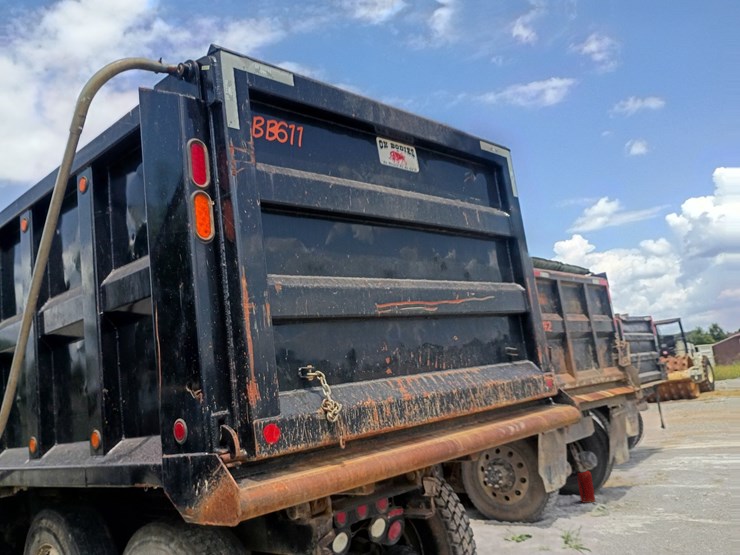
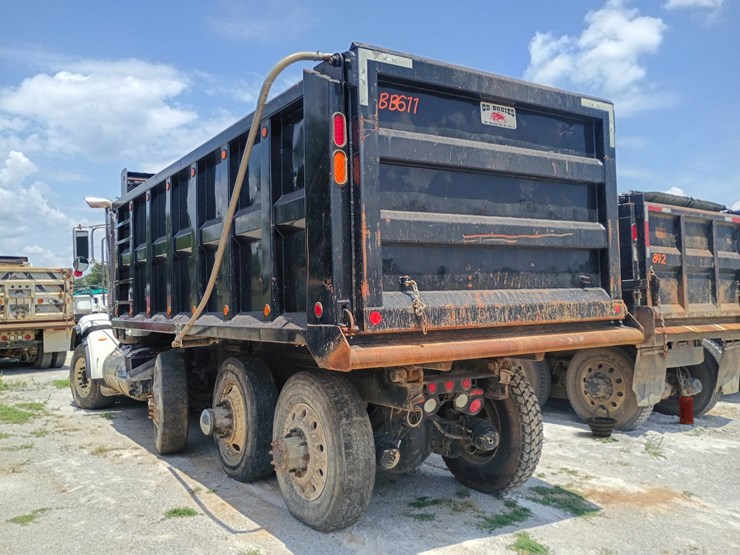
bucket: none [491,495,527,533] -> present [585,405,618,436]

